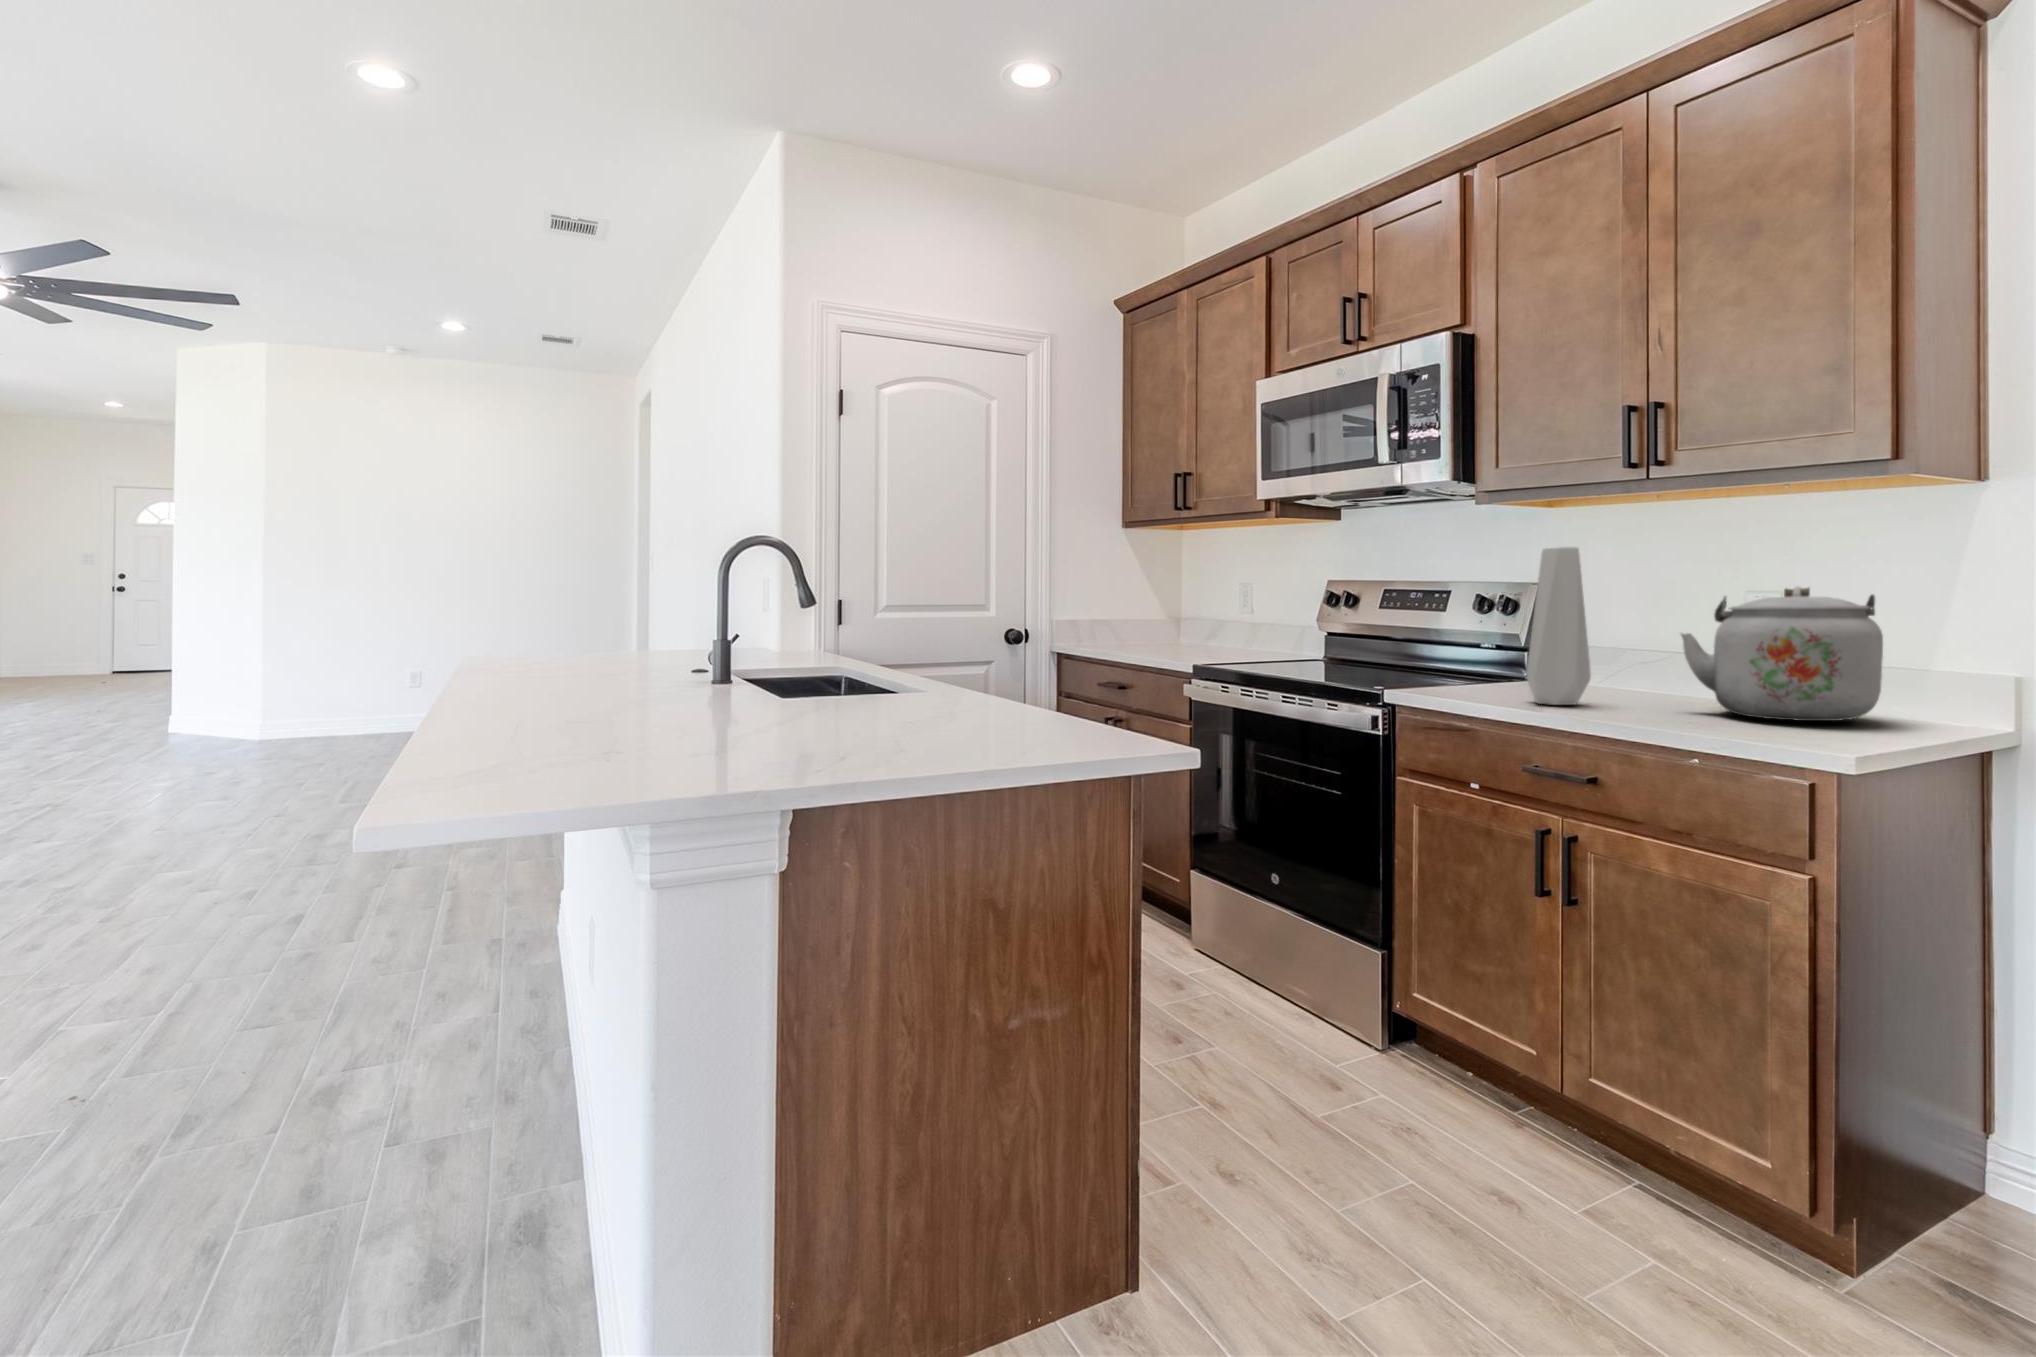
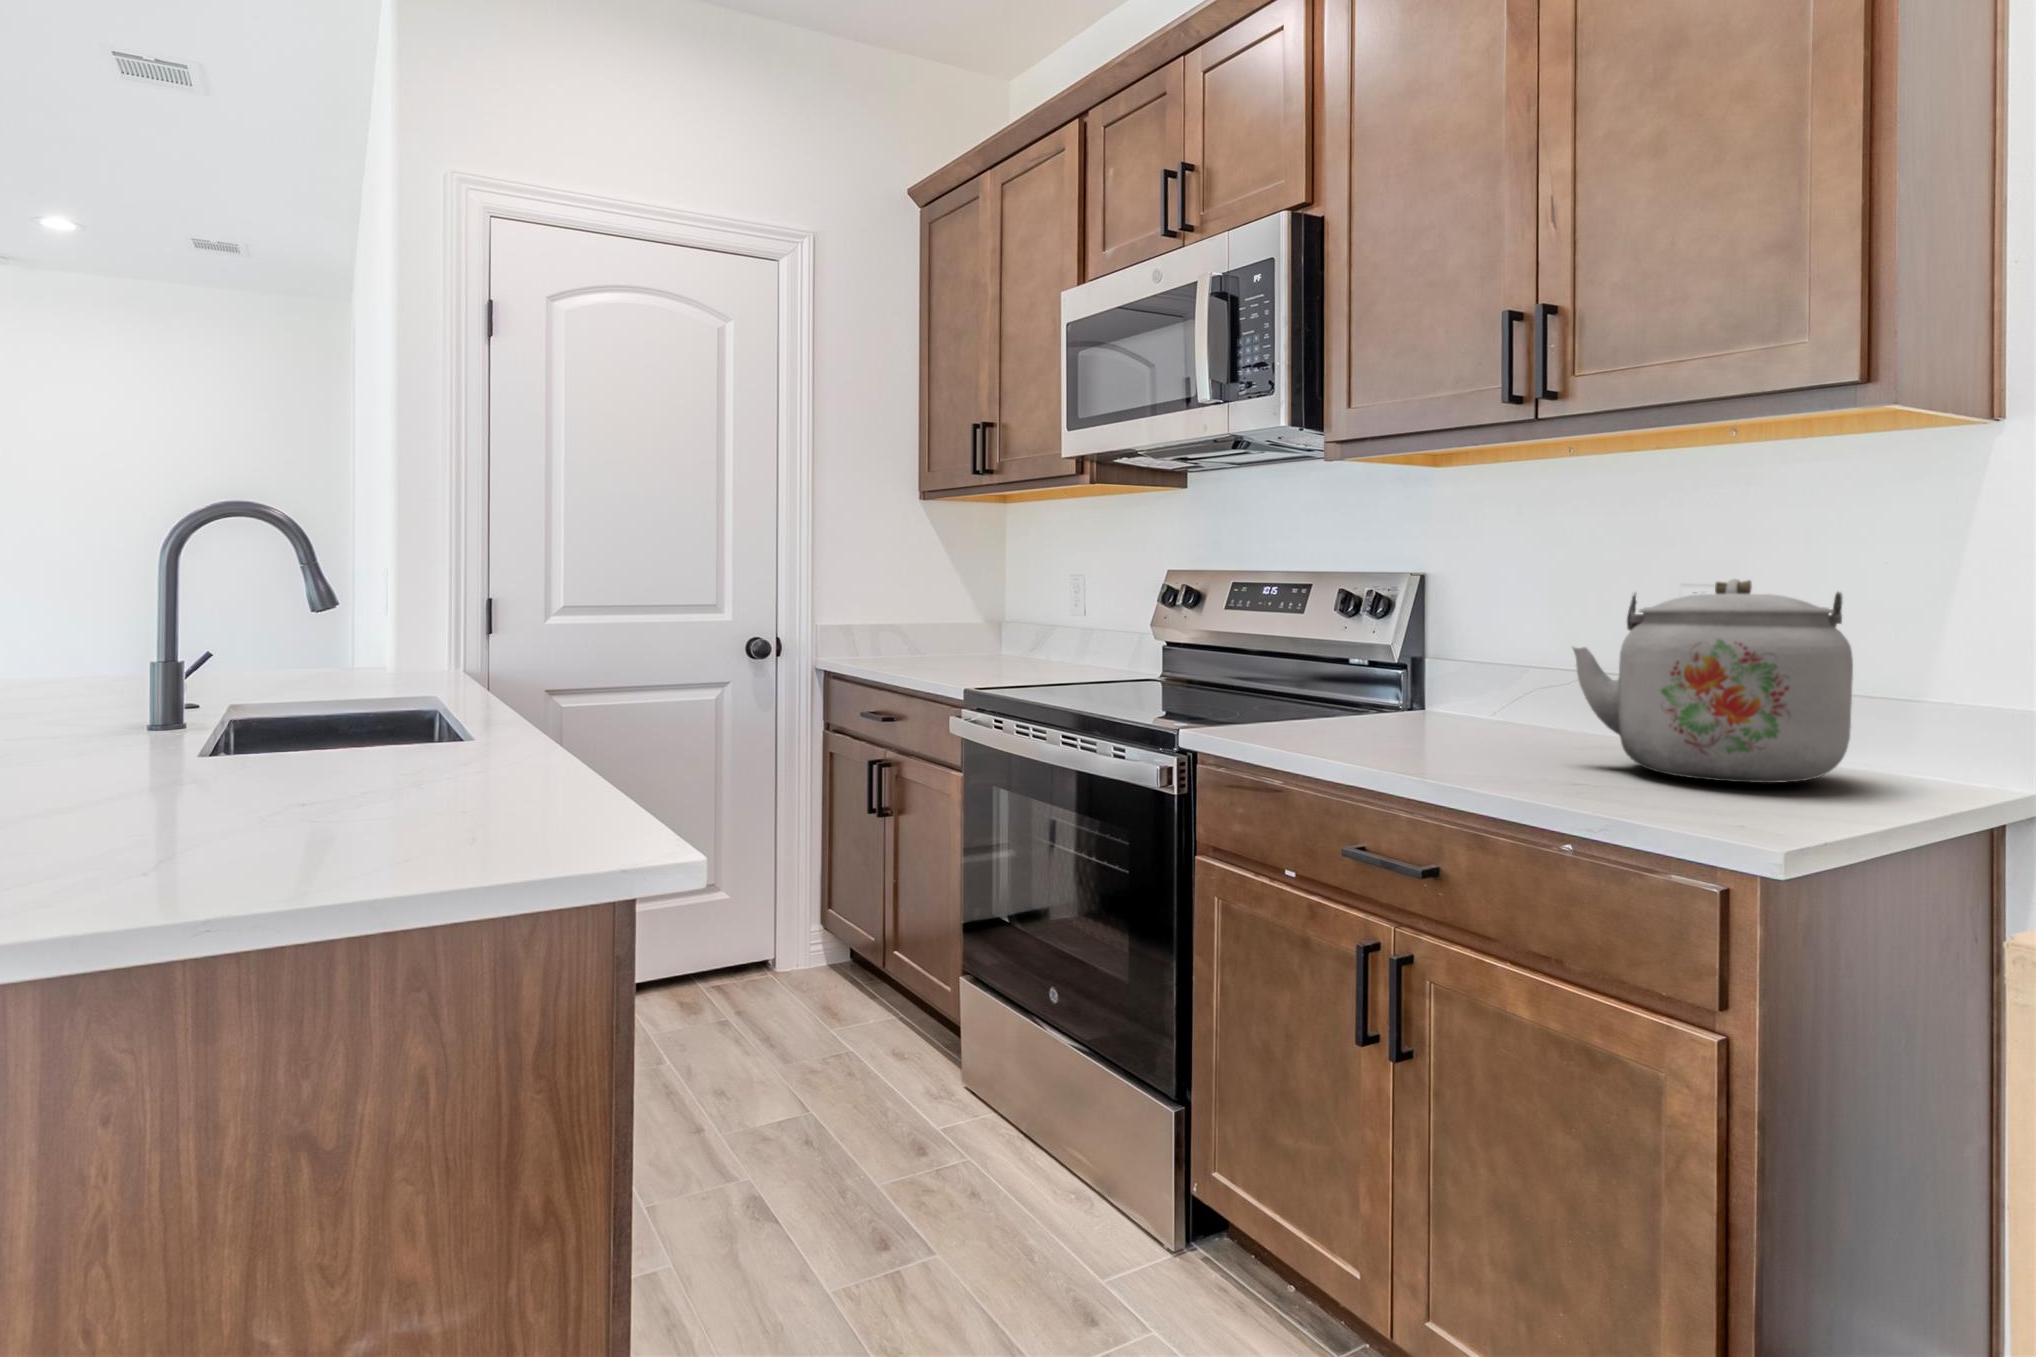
vase: present [1527,547,1591,705] -> none [1367,518,1453,752]

